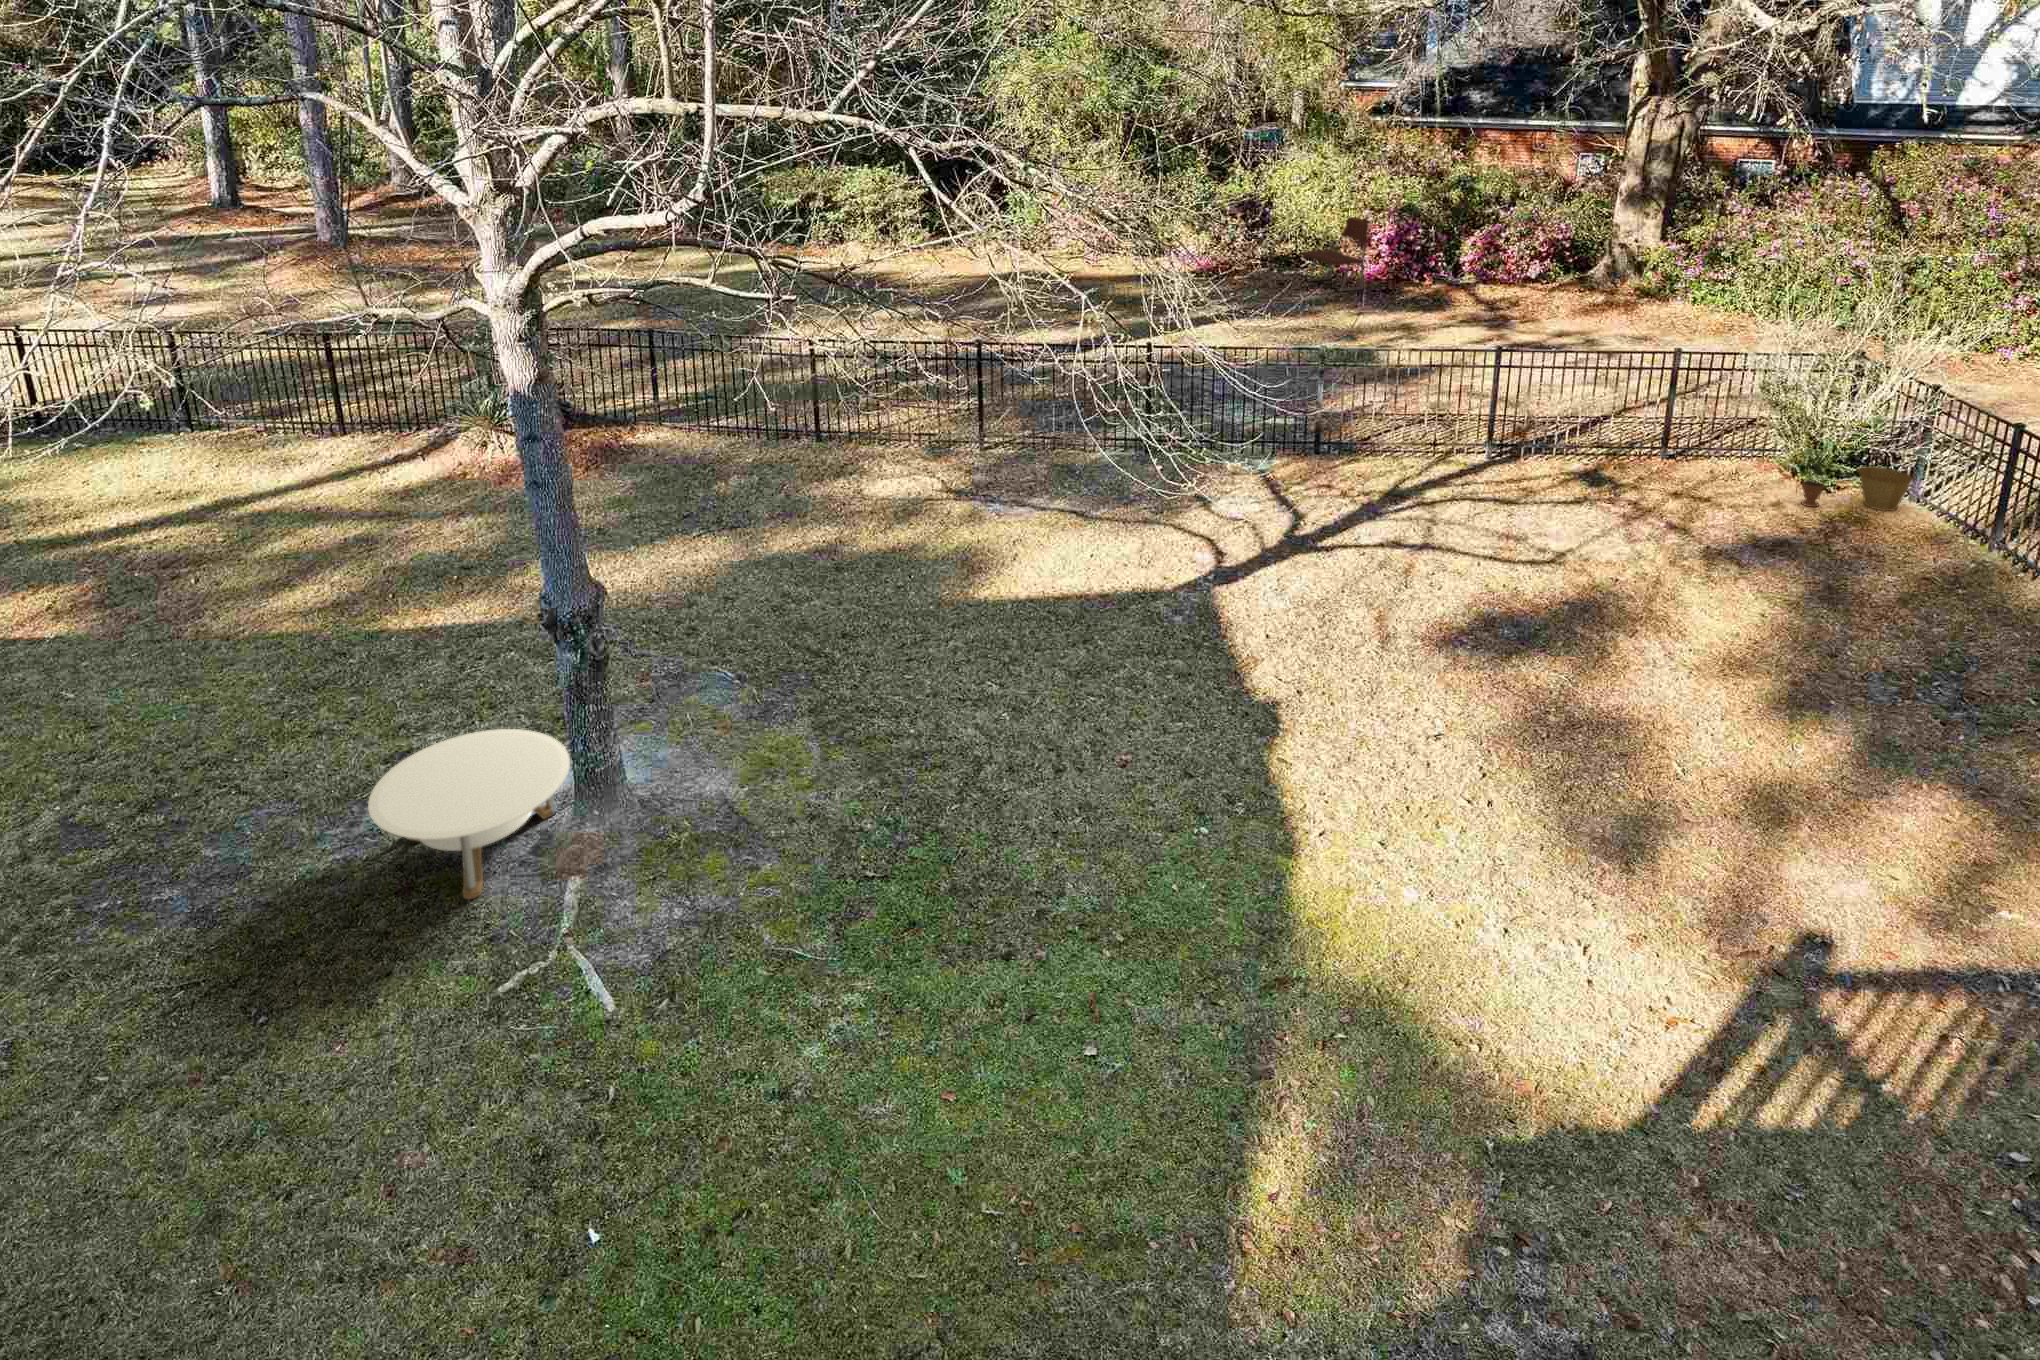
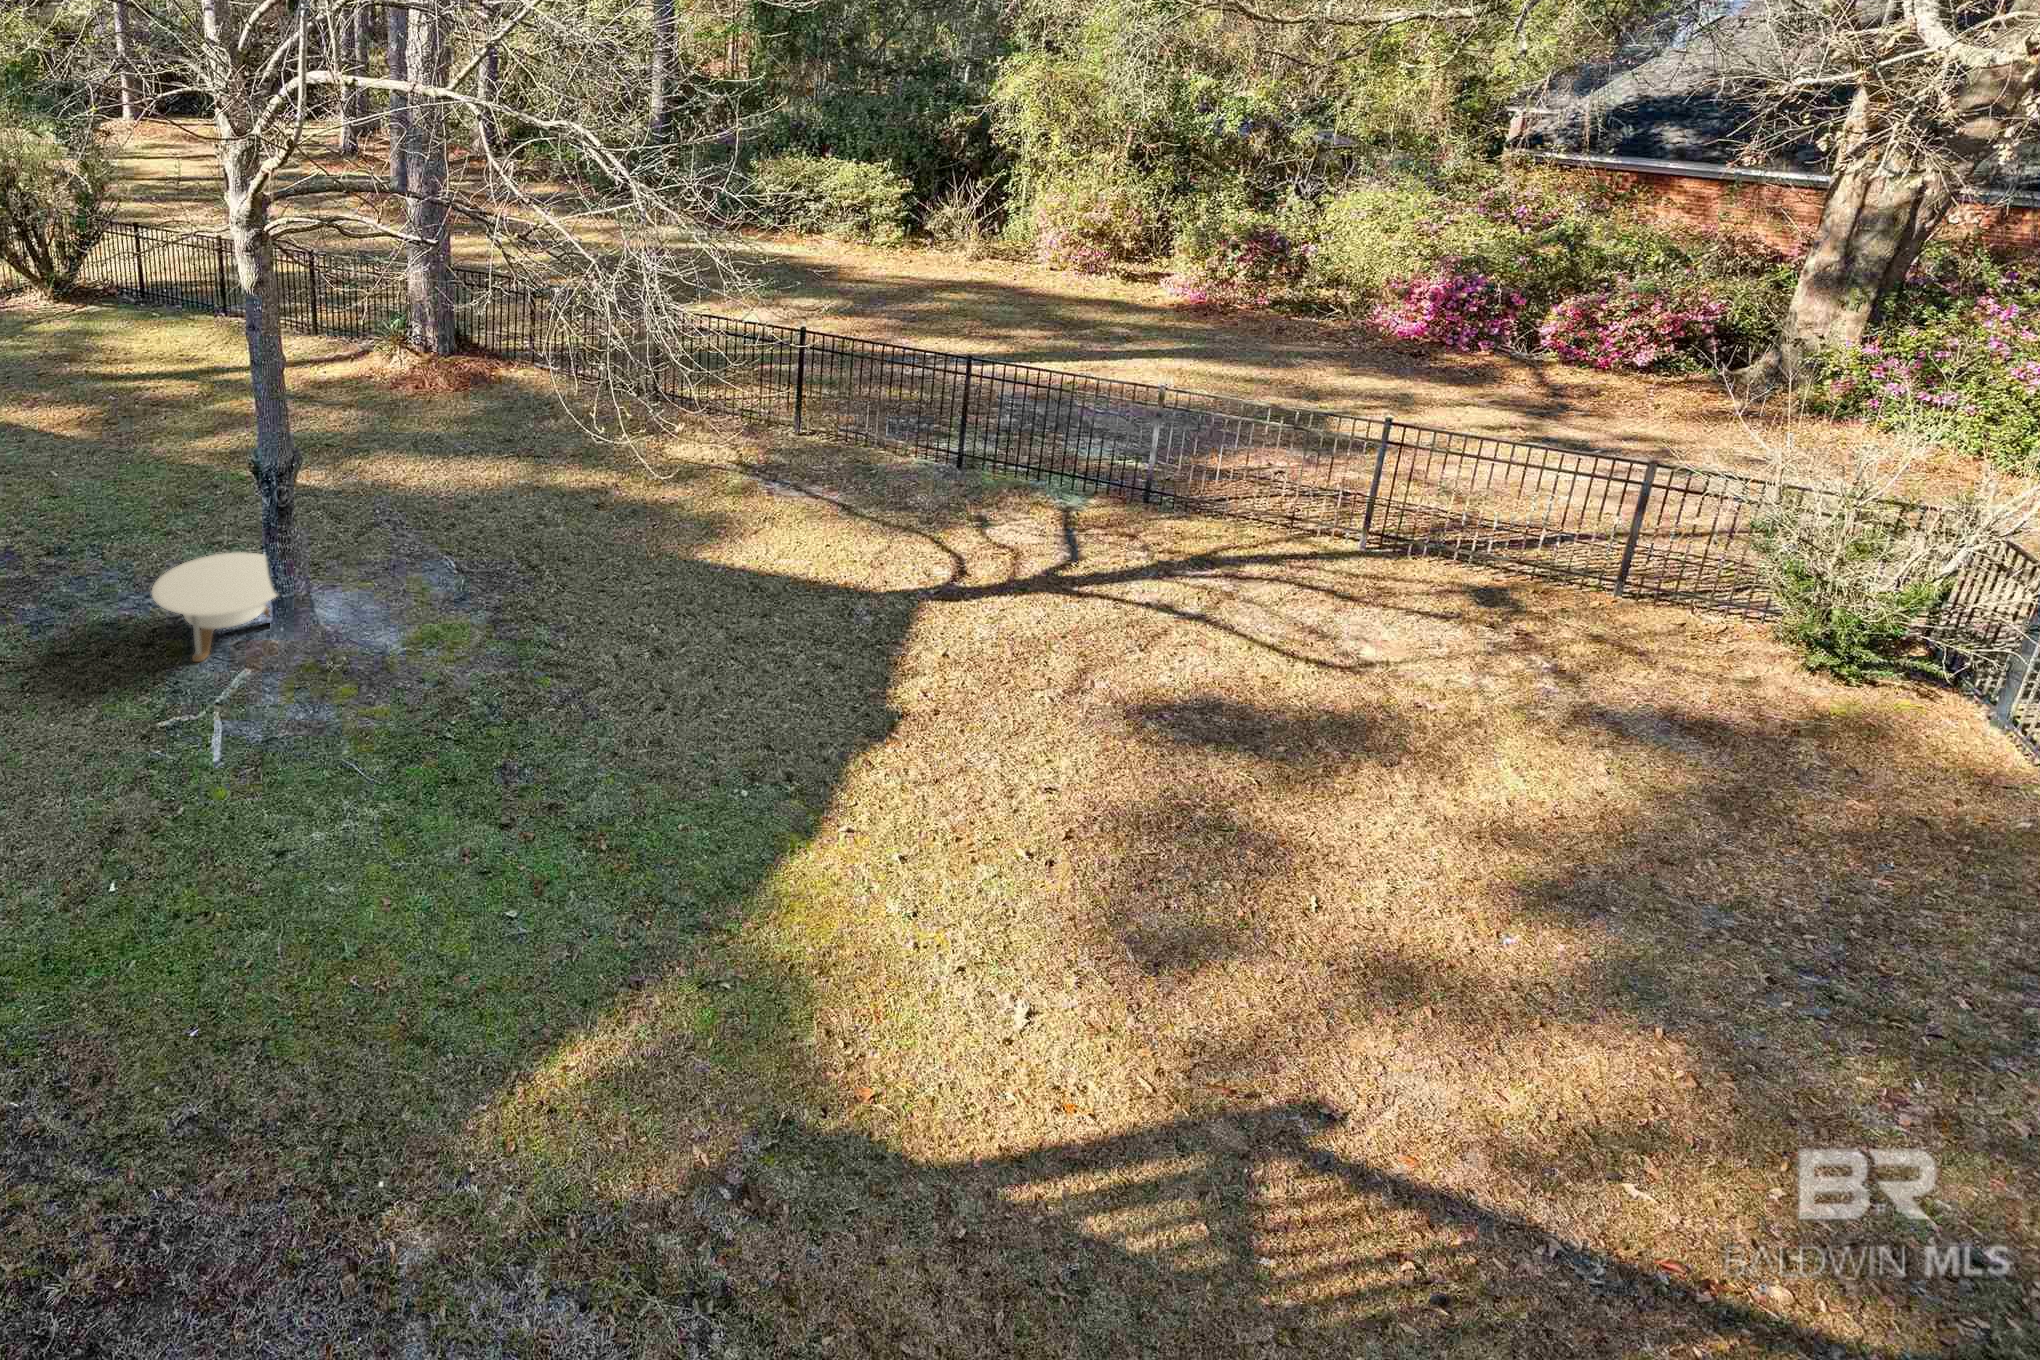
bench: present [1301,217,1368,291] -> none [1325,258,1411,347]
potted plant: present [1801,453,1825,507] -> none [1797,630,1849,704]
basket: present [1858,466,1913,511] -> none [1906,669,2002,738]

